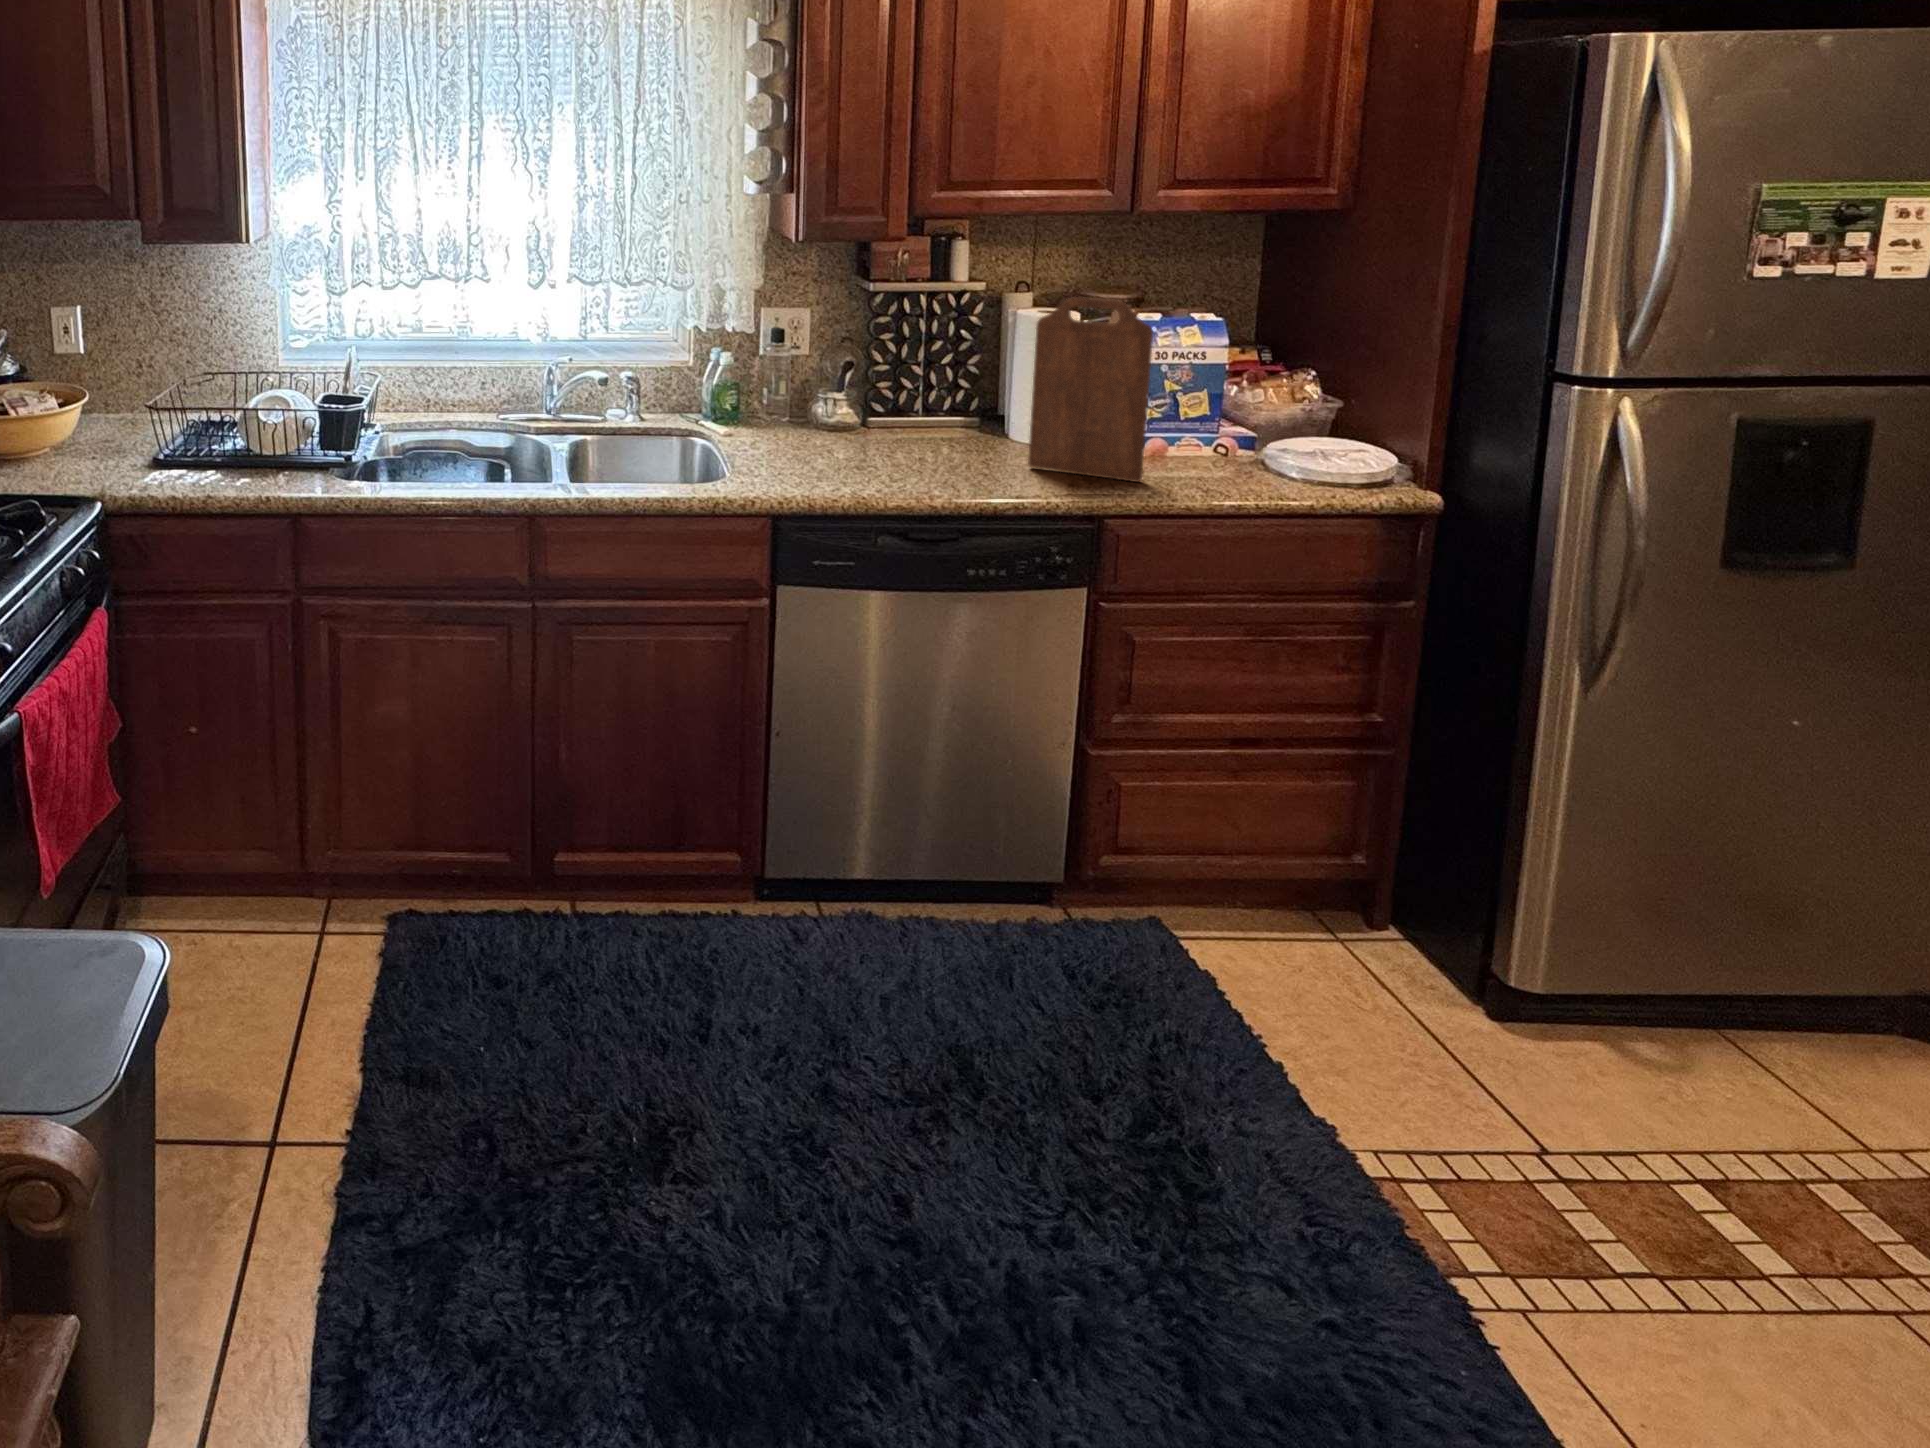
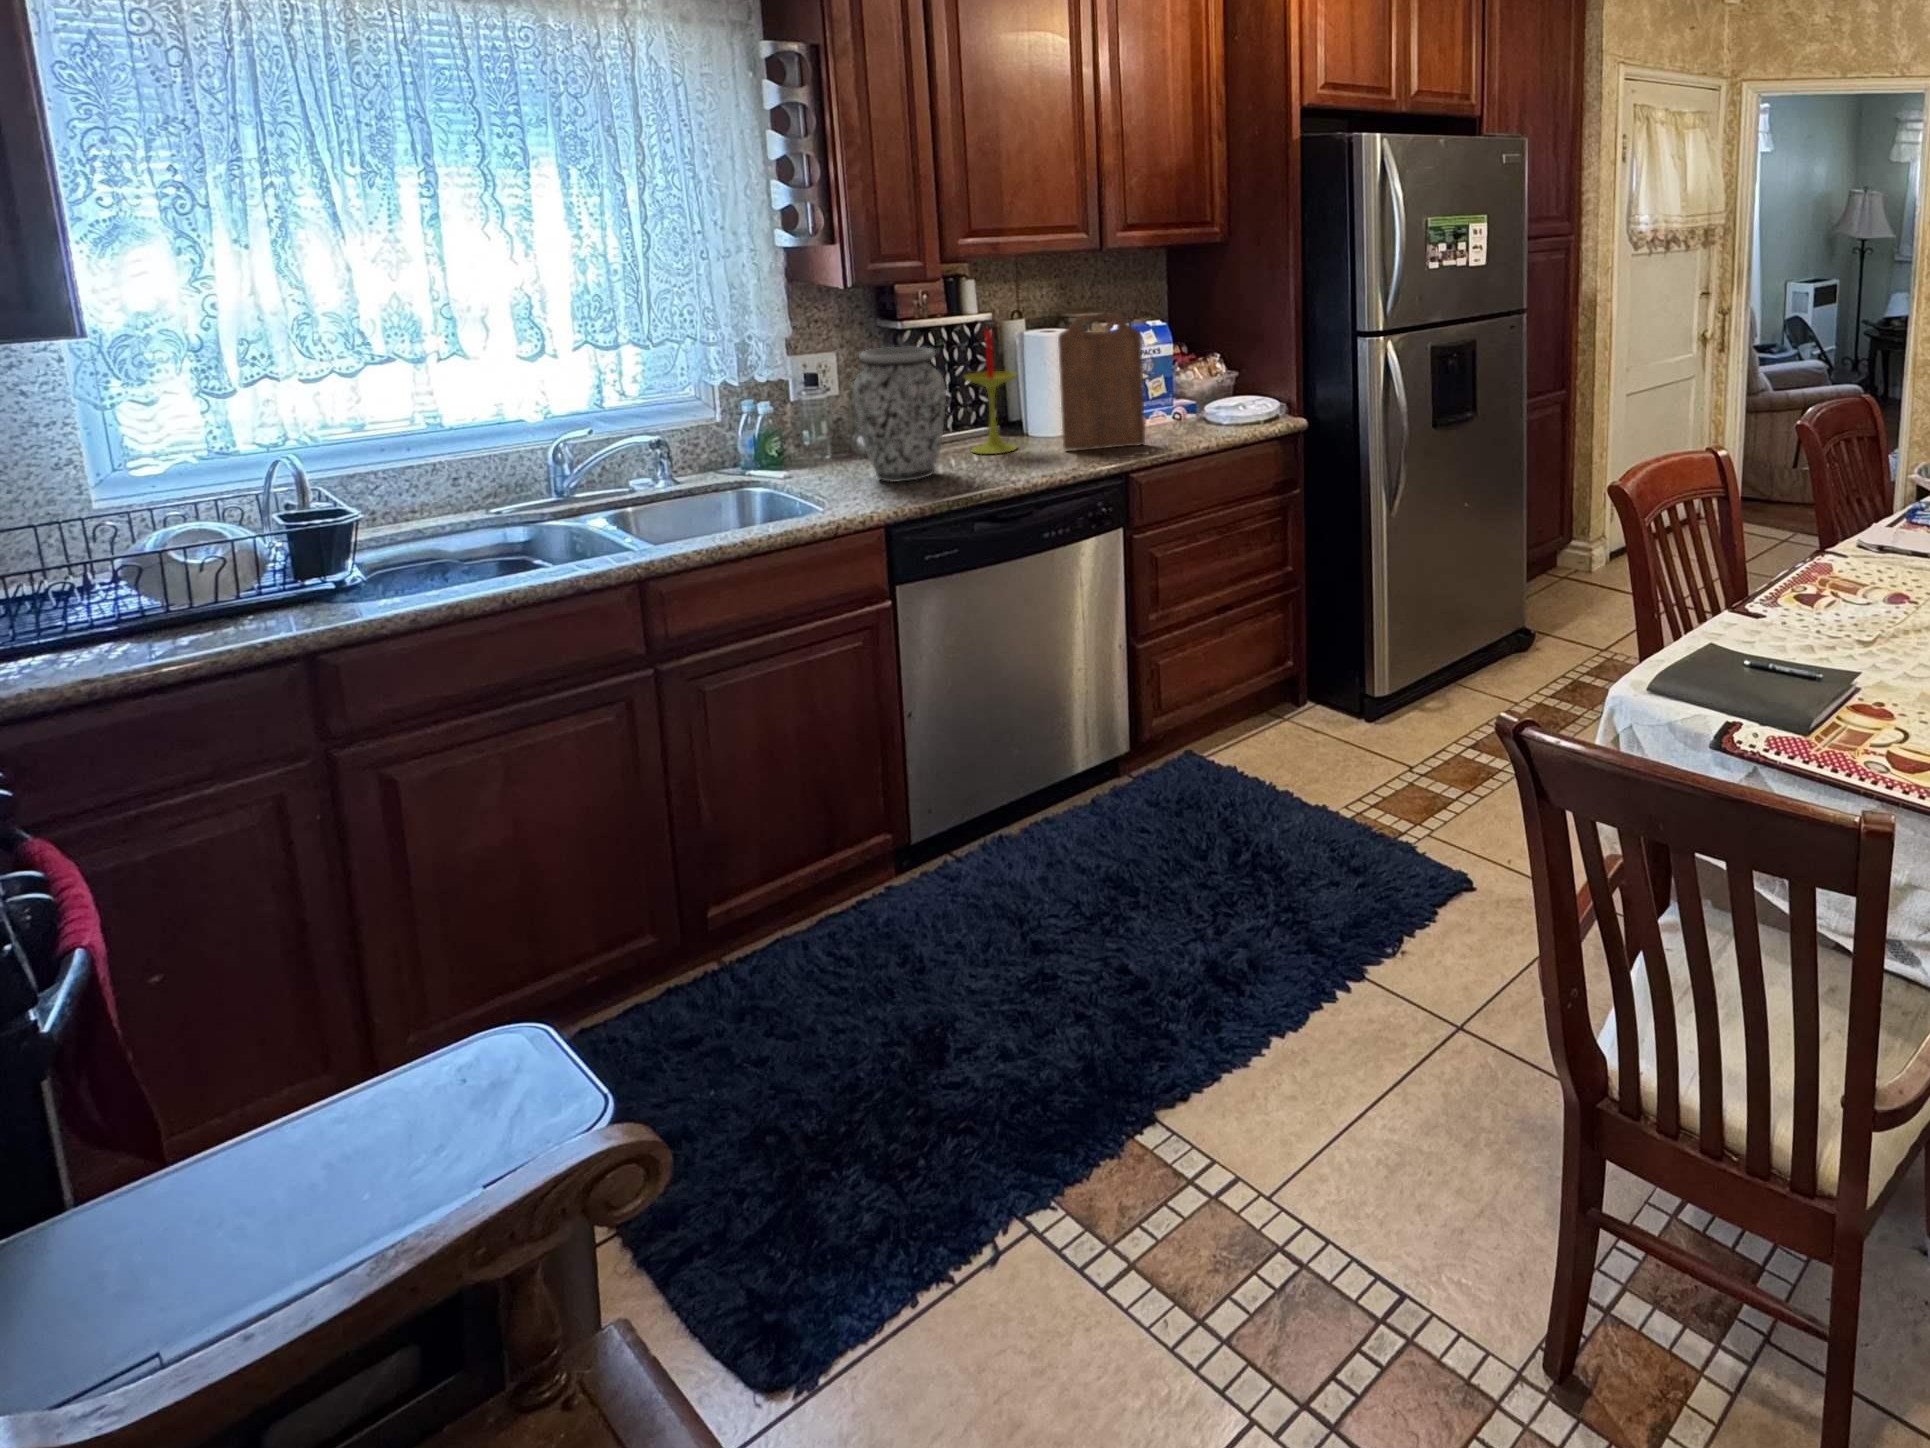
candle: none [924,299,988,454] -> present [965,330,1016,454]
vase: none [784,313,881,469] -> present [853,347,946,482]

